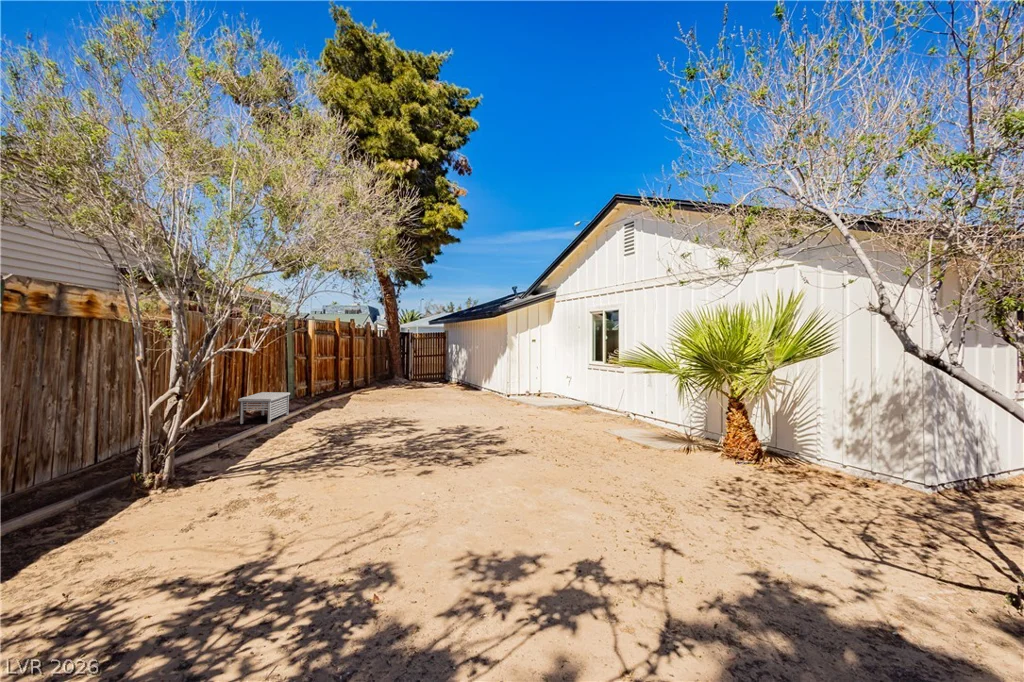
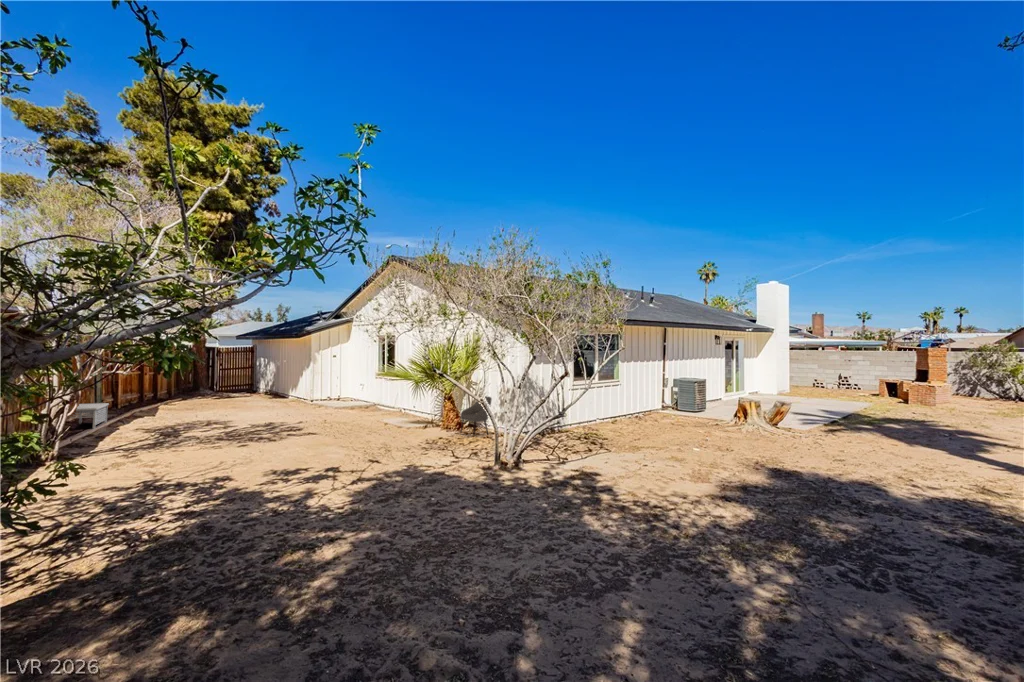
chair: none [774,405,840,484] -> present [460,396,492,437]

